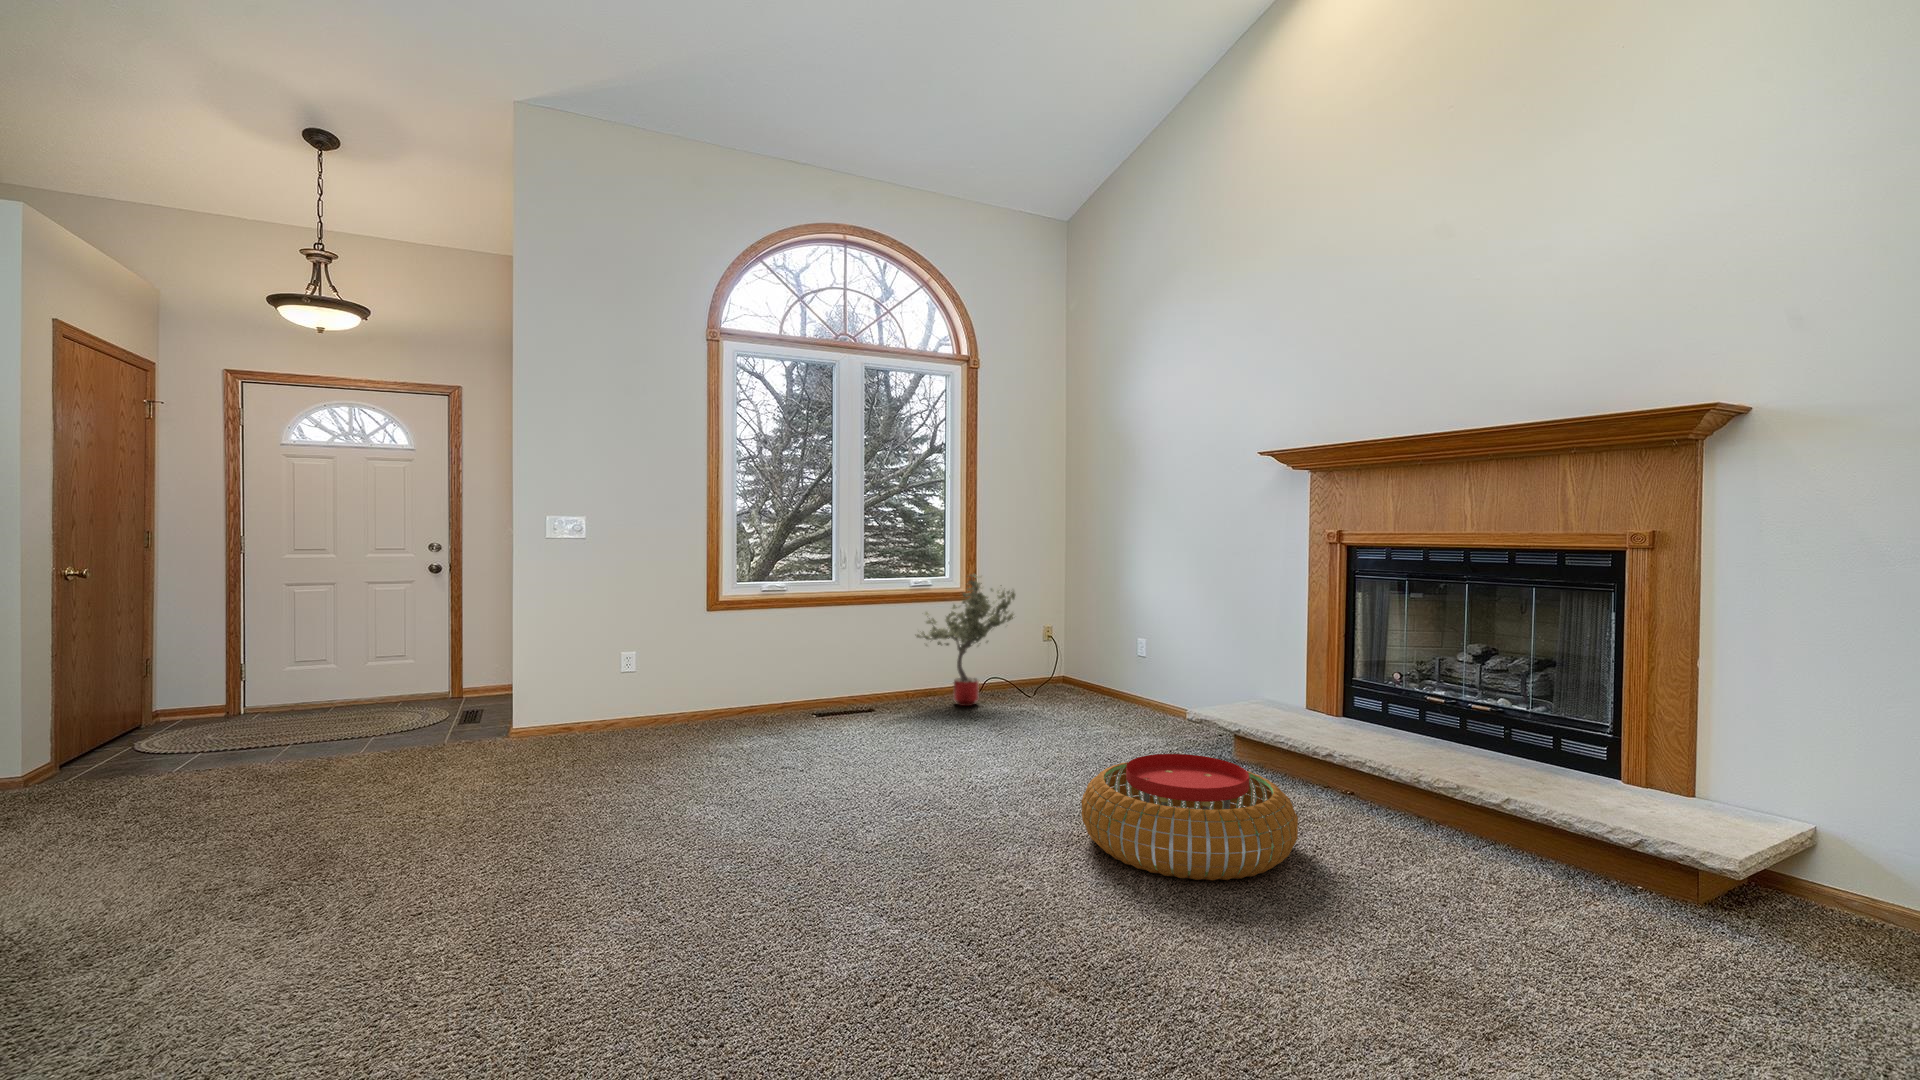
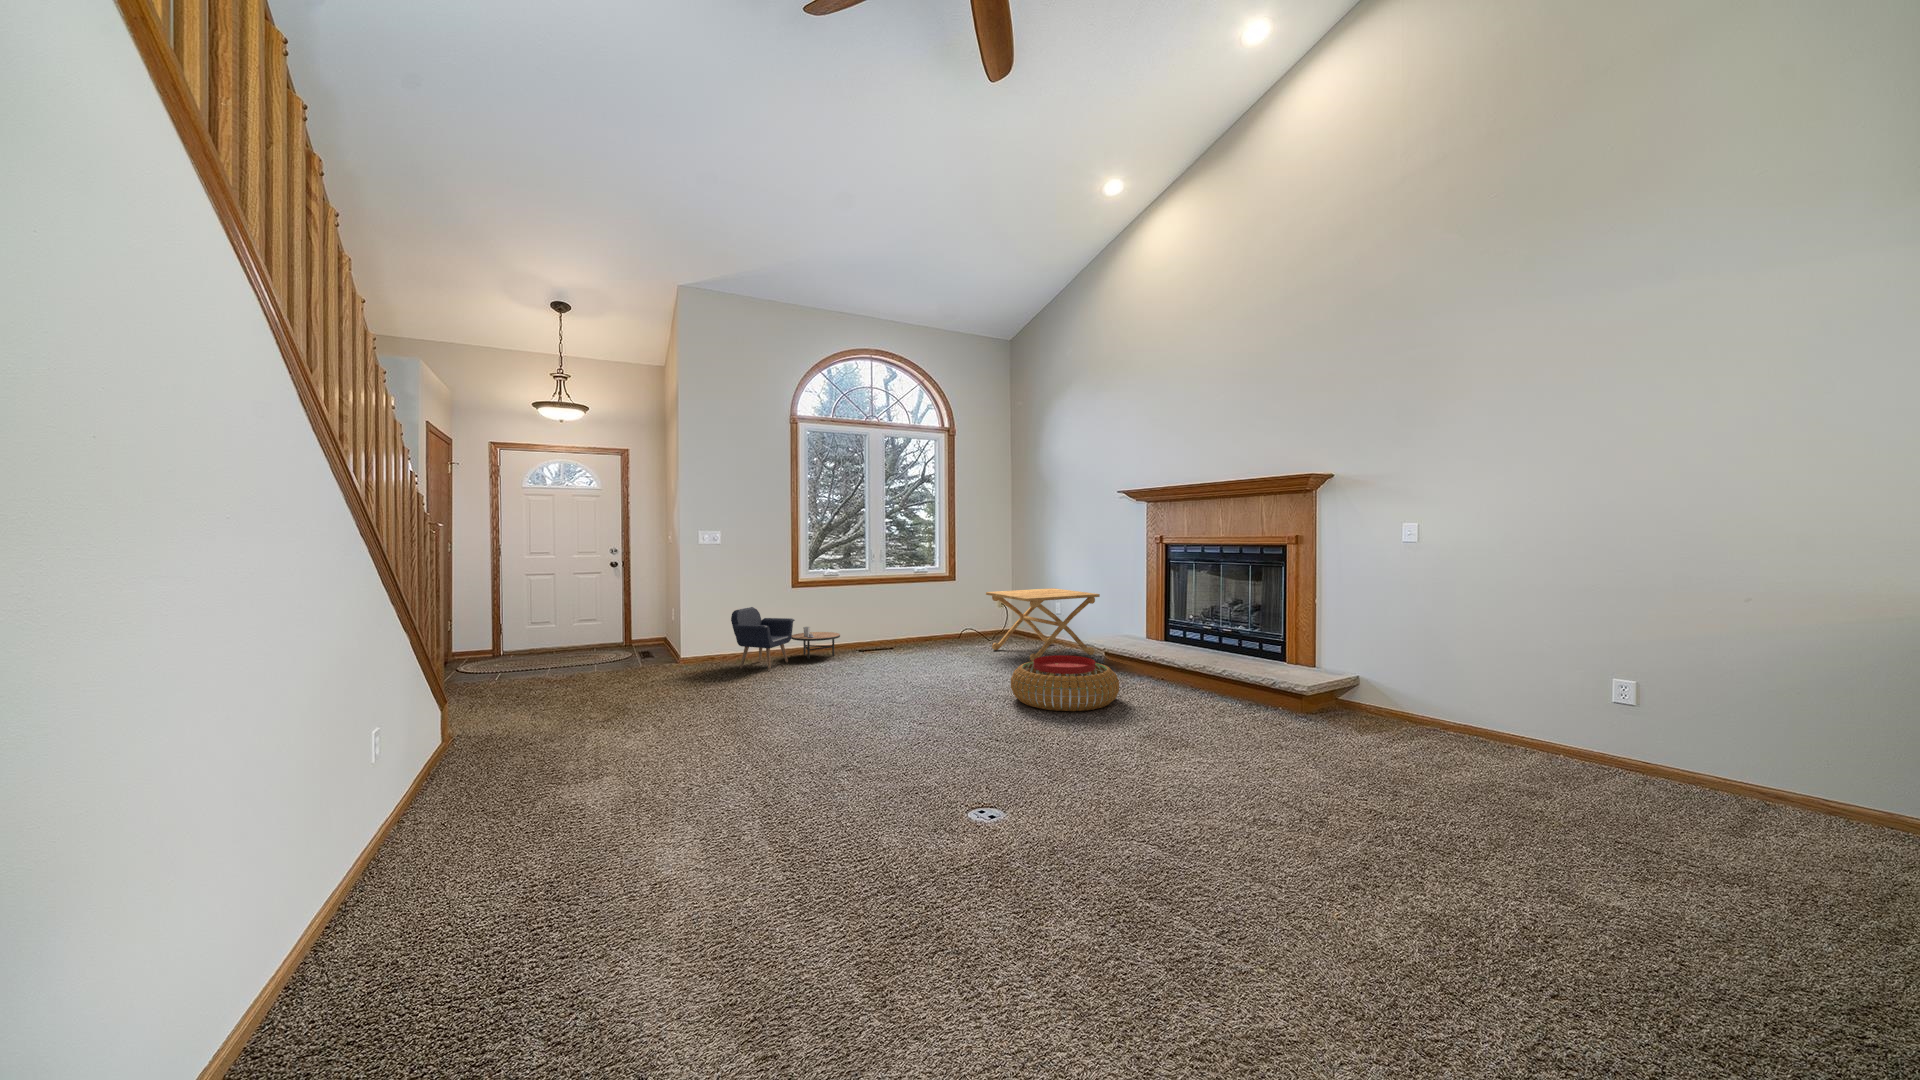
potted tree: present [916,574,1015,706] -> none [917,563,980,645]
side table: none [1027,617,1220,745] -> present [986,588,1100,661]
armchair: none [593,644,785,754] -> present [731,607,840,669]

